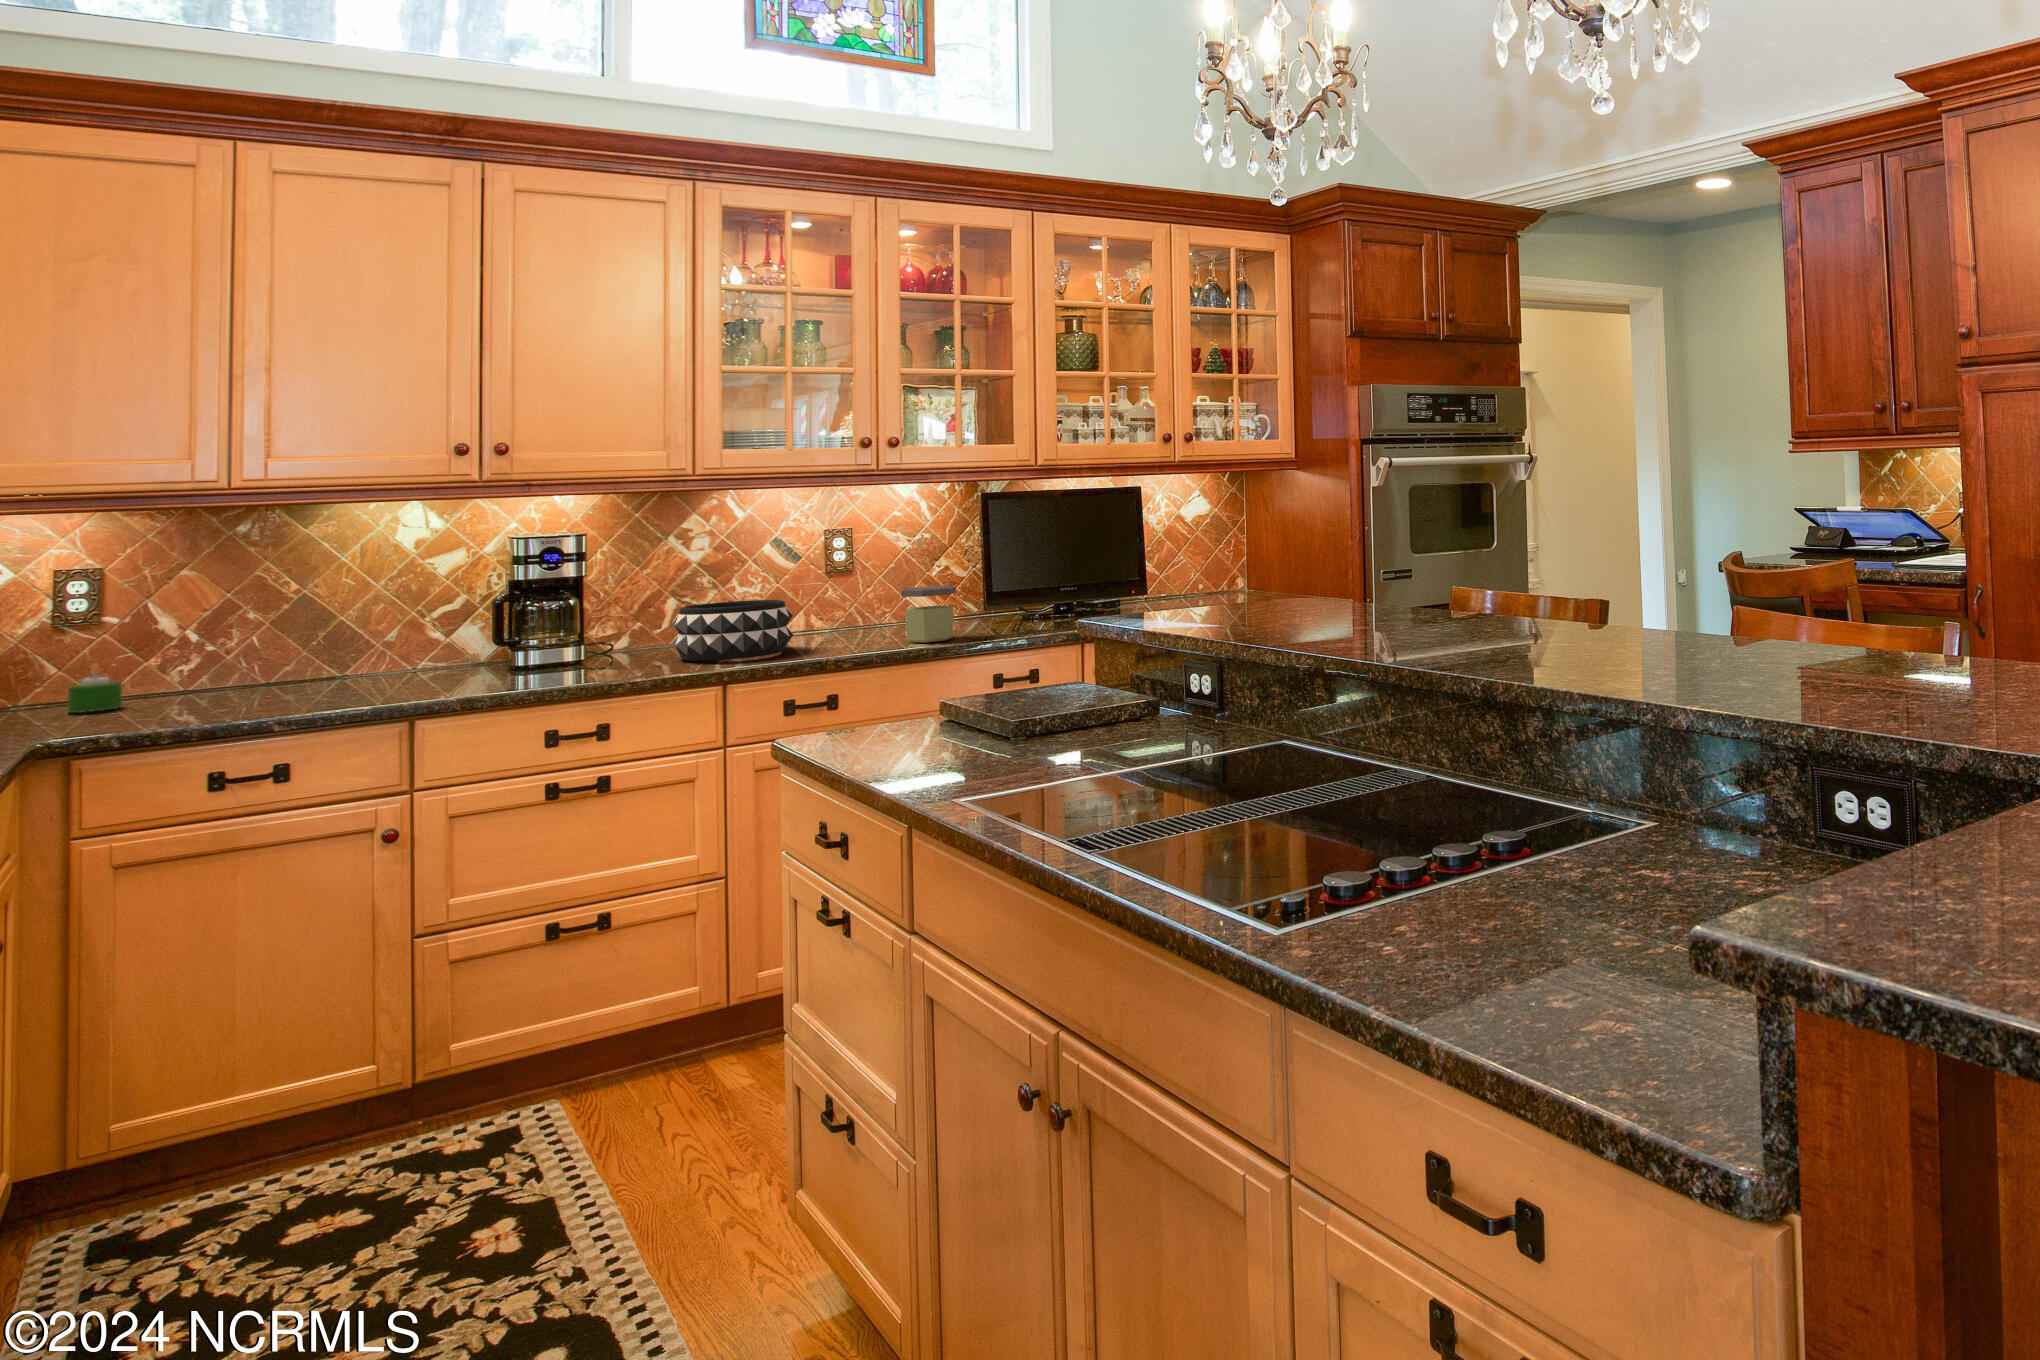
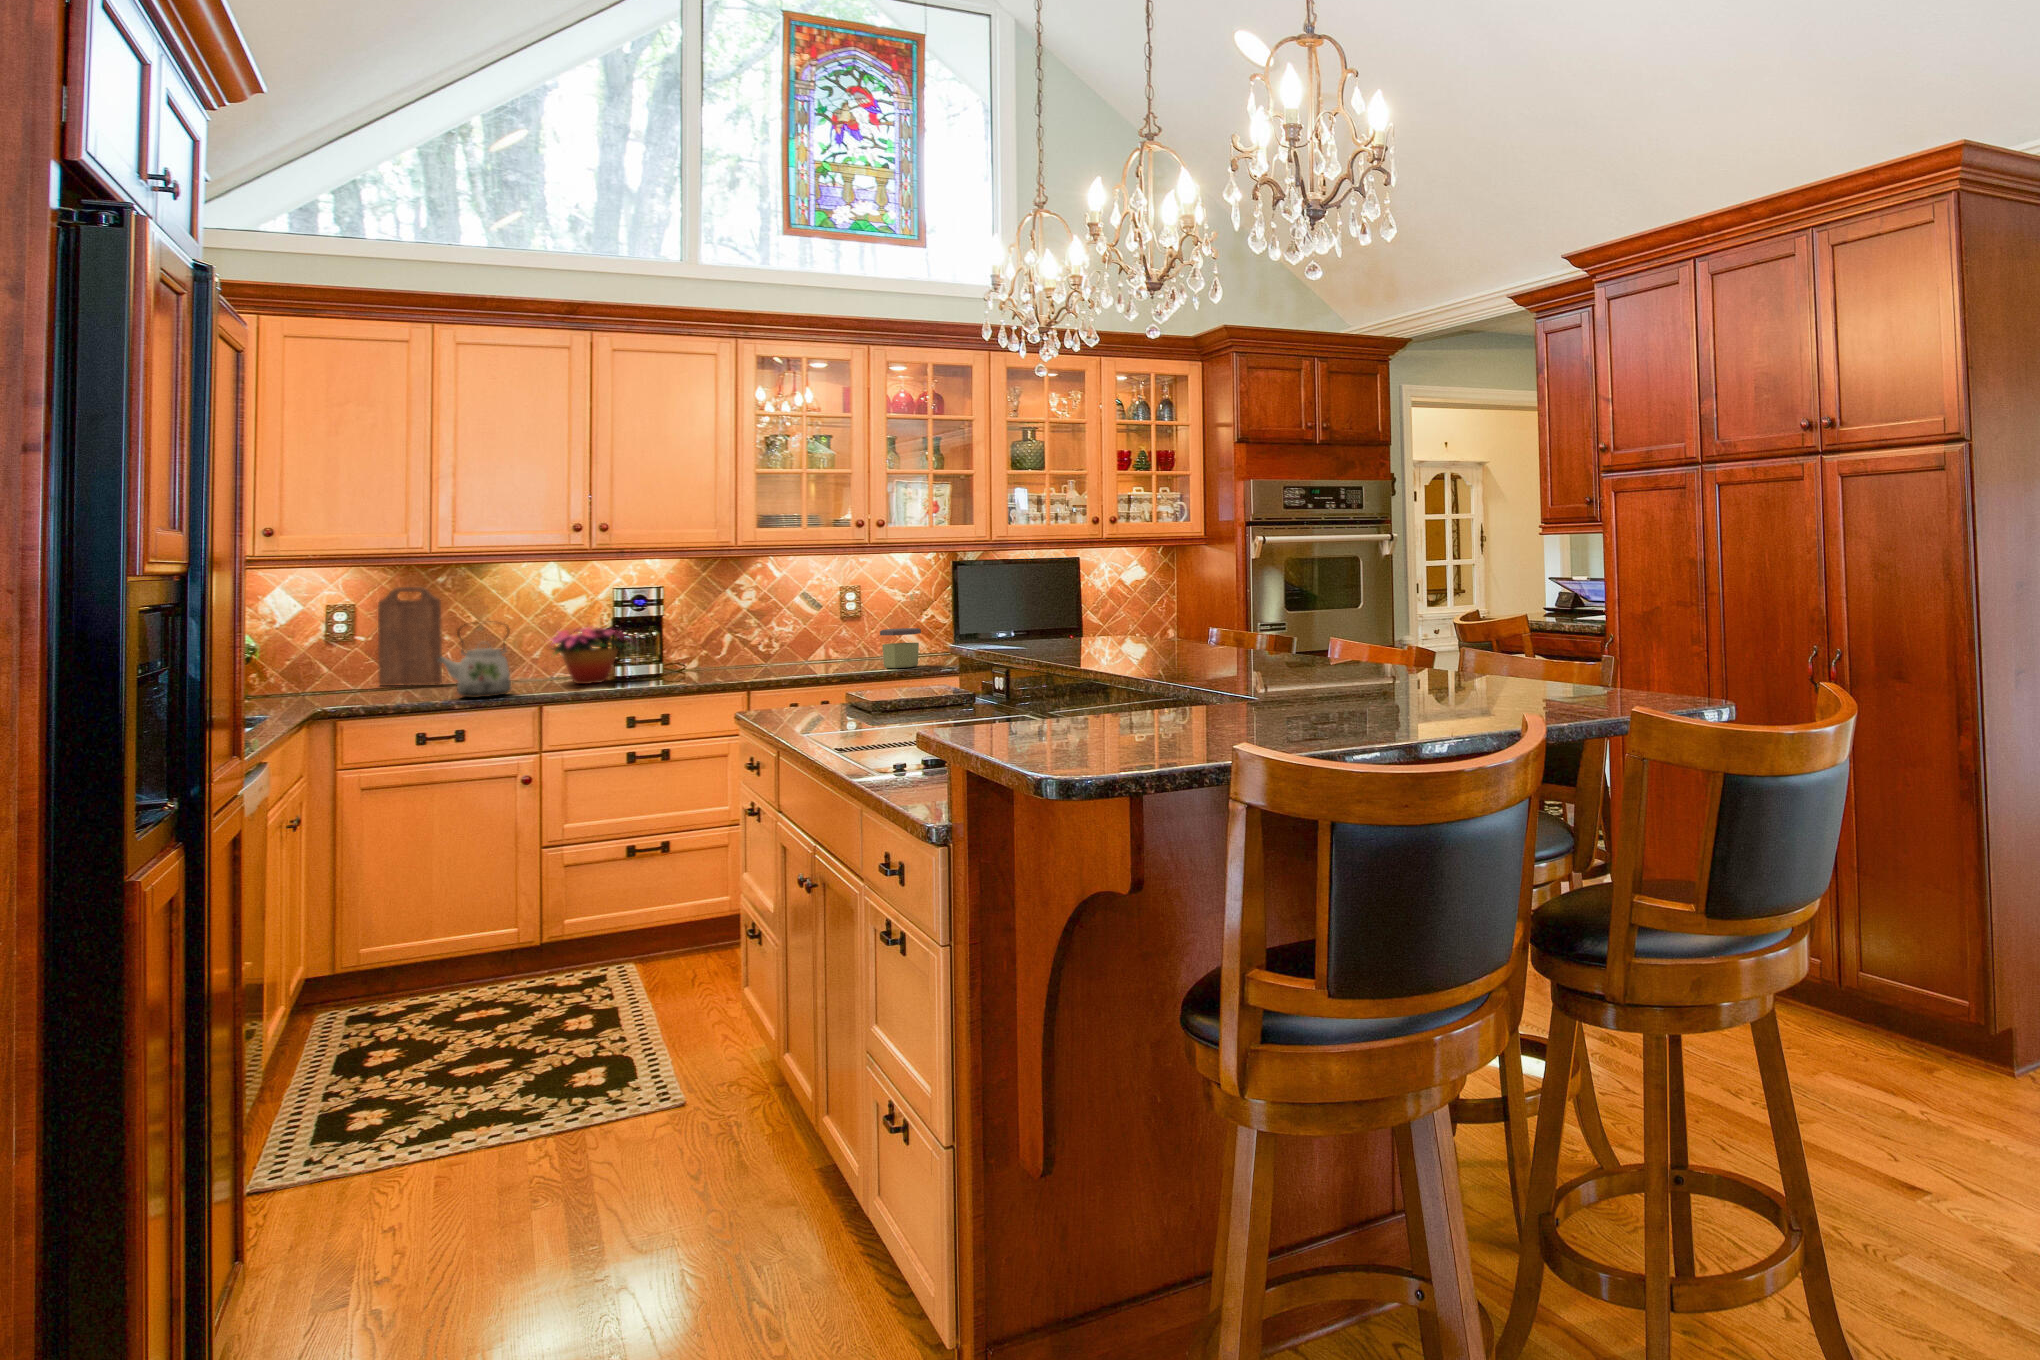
cutting board: none [139,539,243,692] -> present [378,587,442,686]
kettle: none [240,591,364,710] -> present [436,627,511,698]
flower arrangement: none [405,591,559,680] -> present [551,627,629,684]
decorative bowl: present [671,600,793,661] -> none [718,636,803,676]
candle: present [68,664,122,713] -> none [335,665,367,696]

